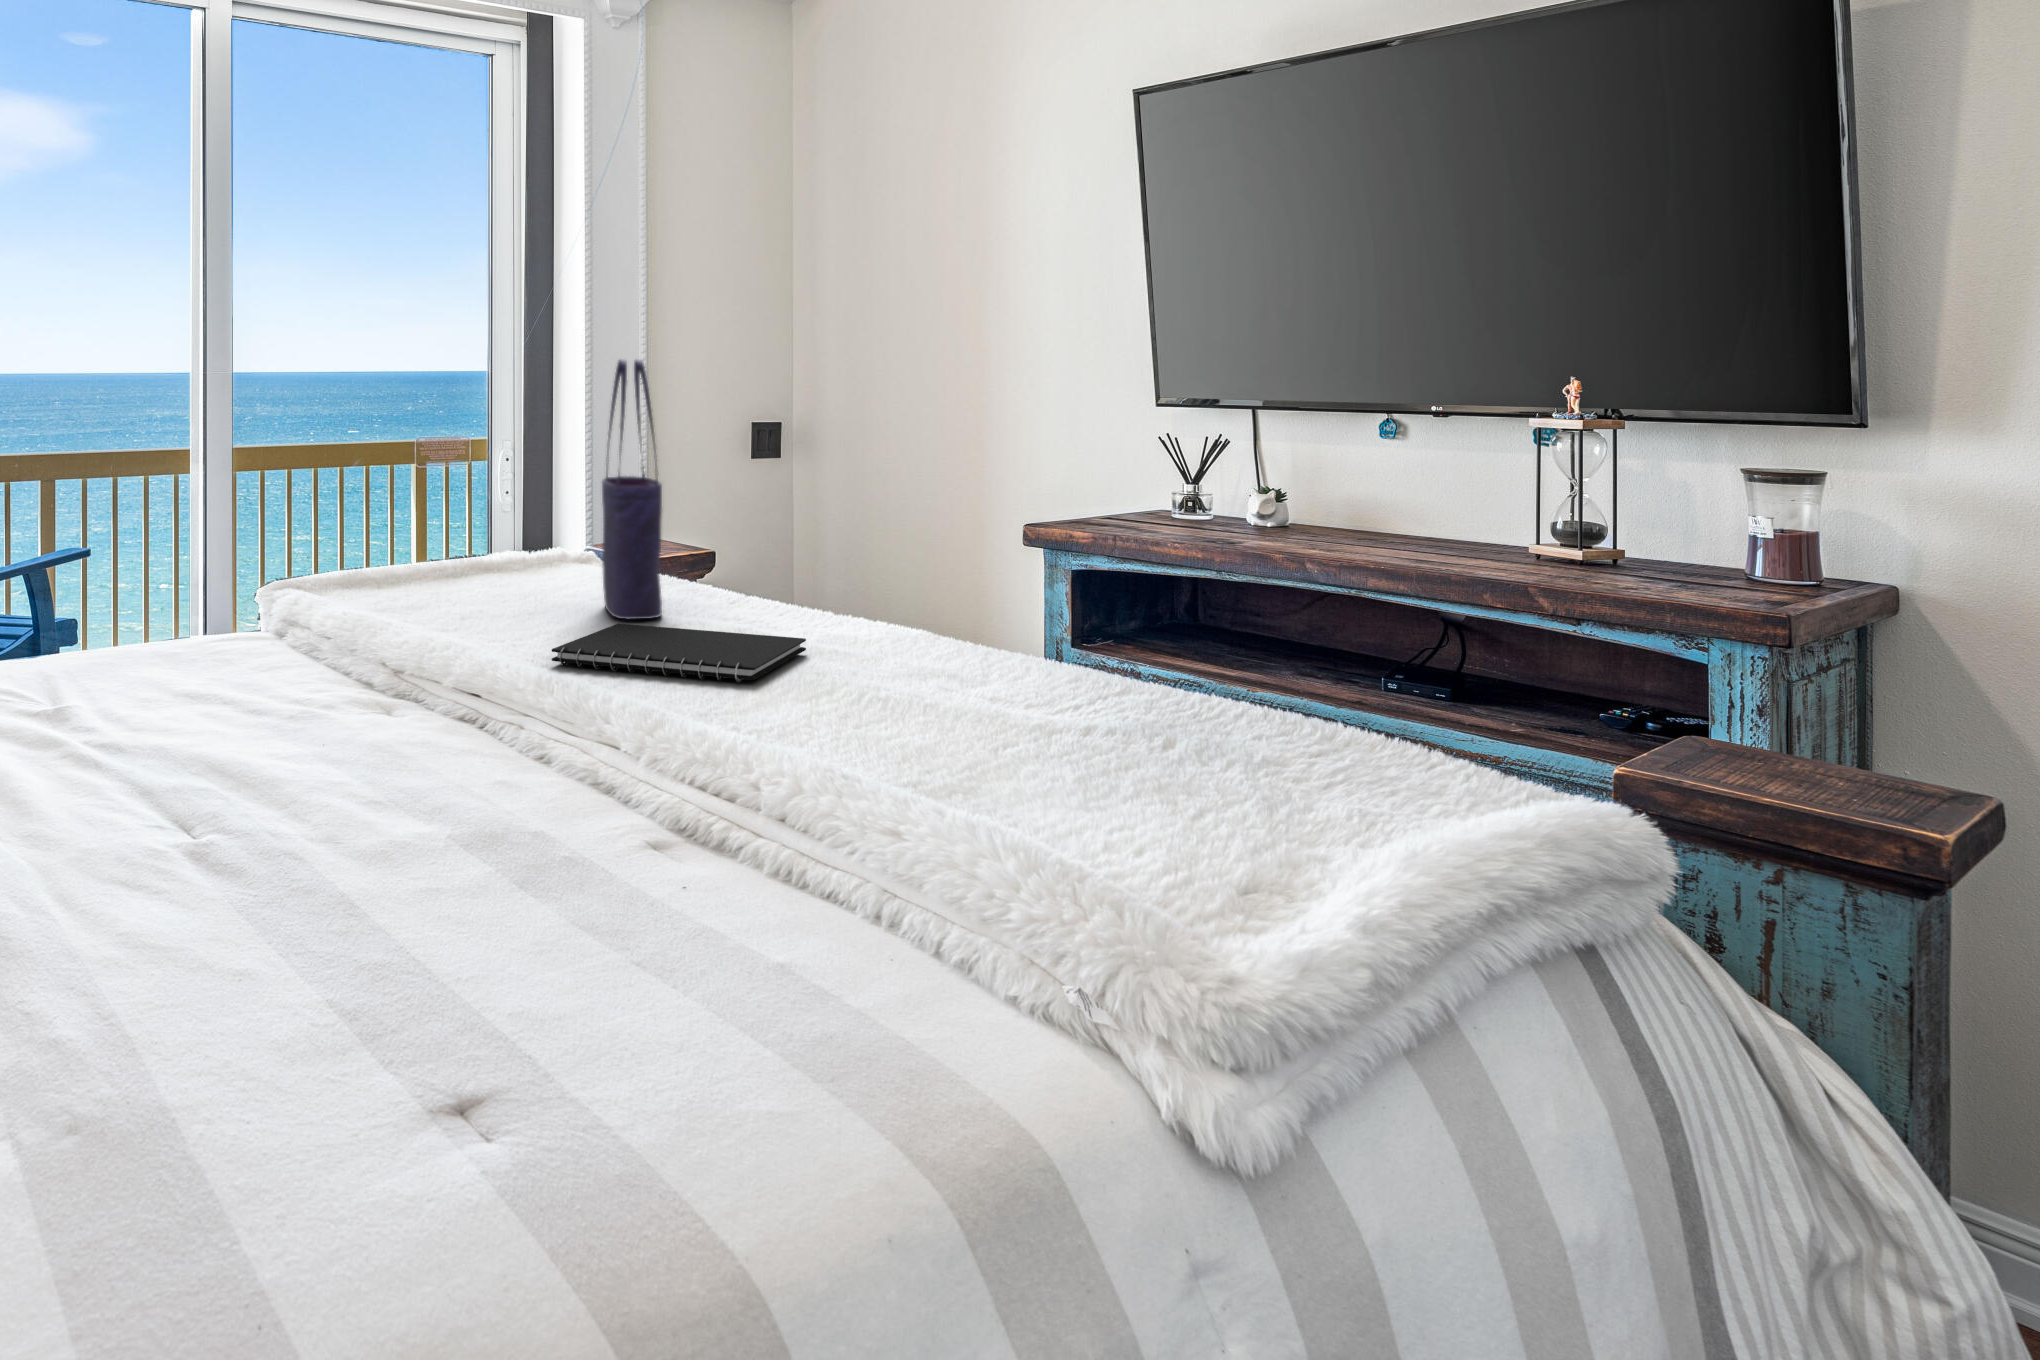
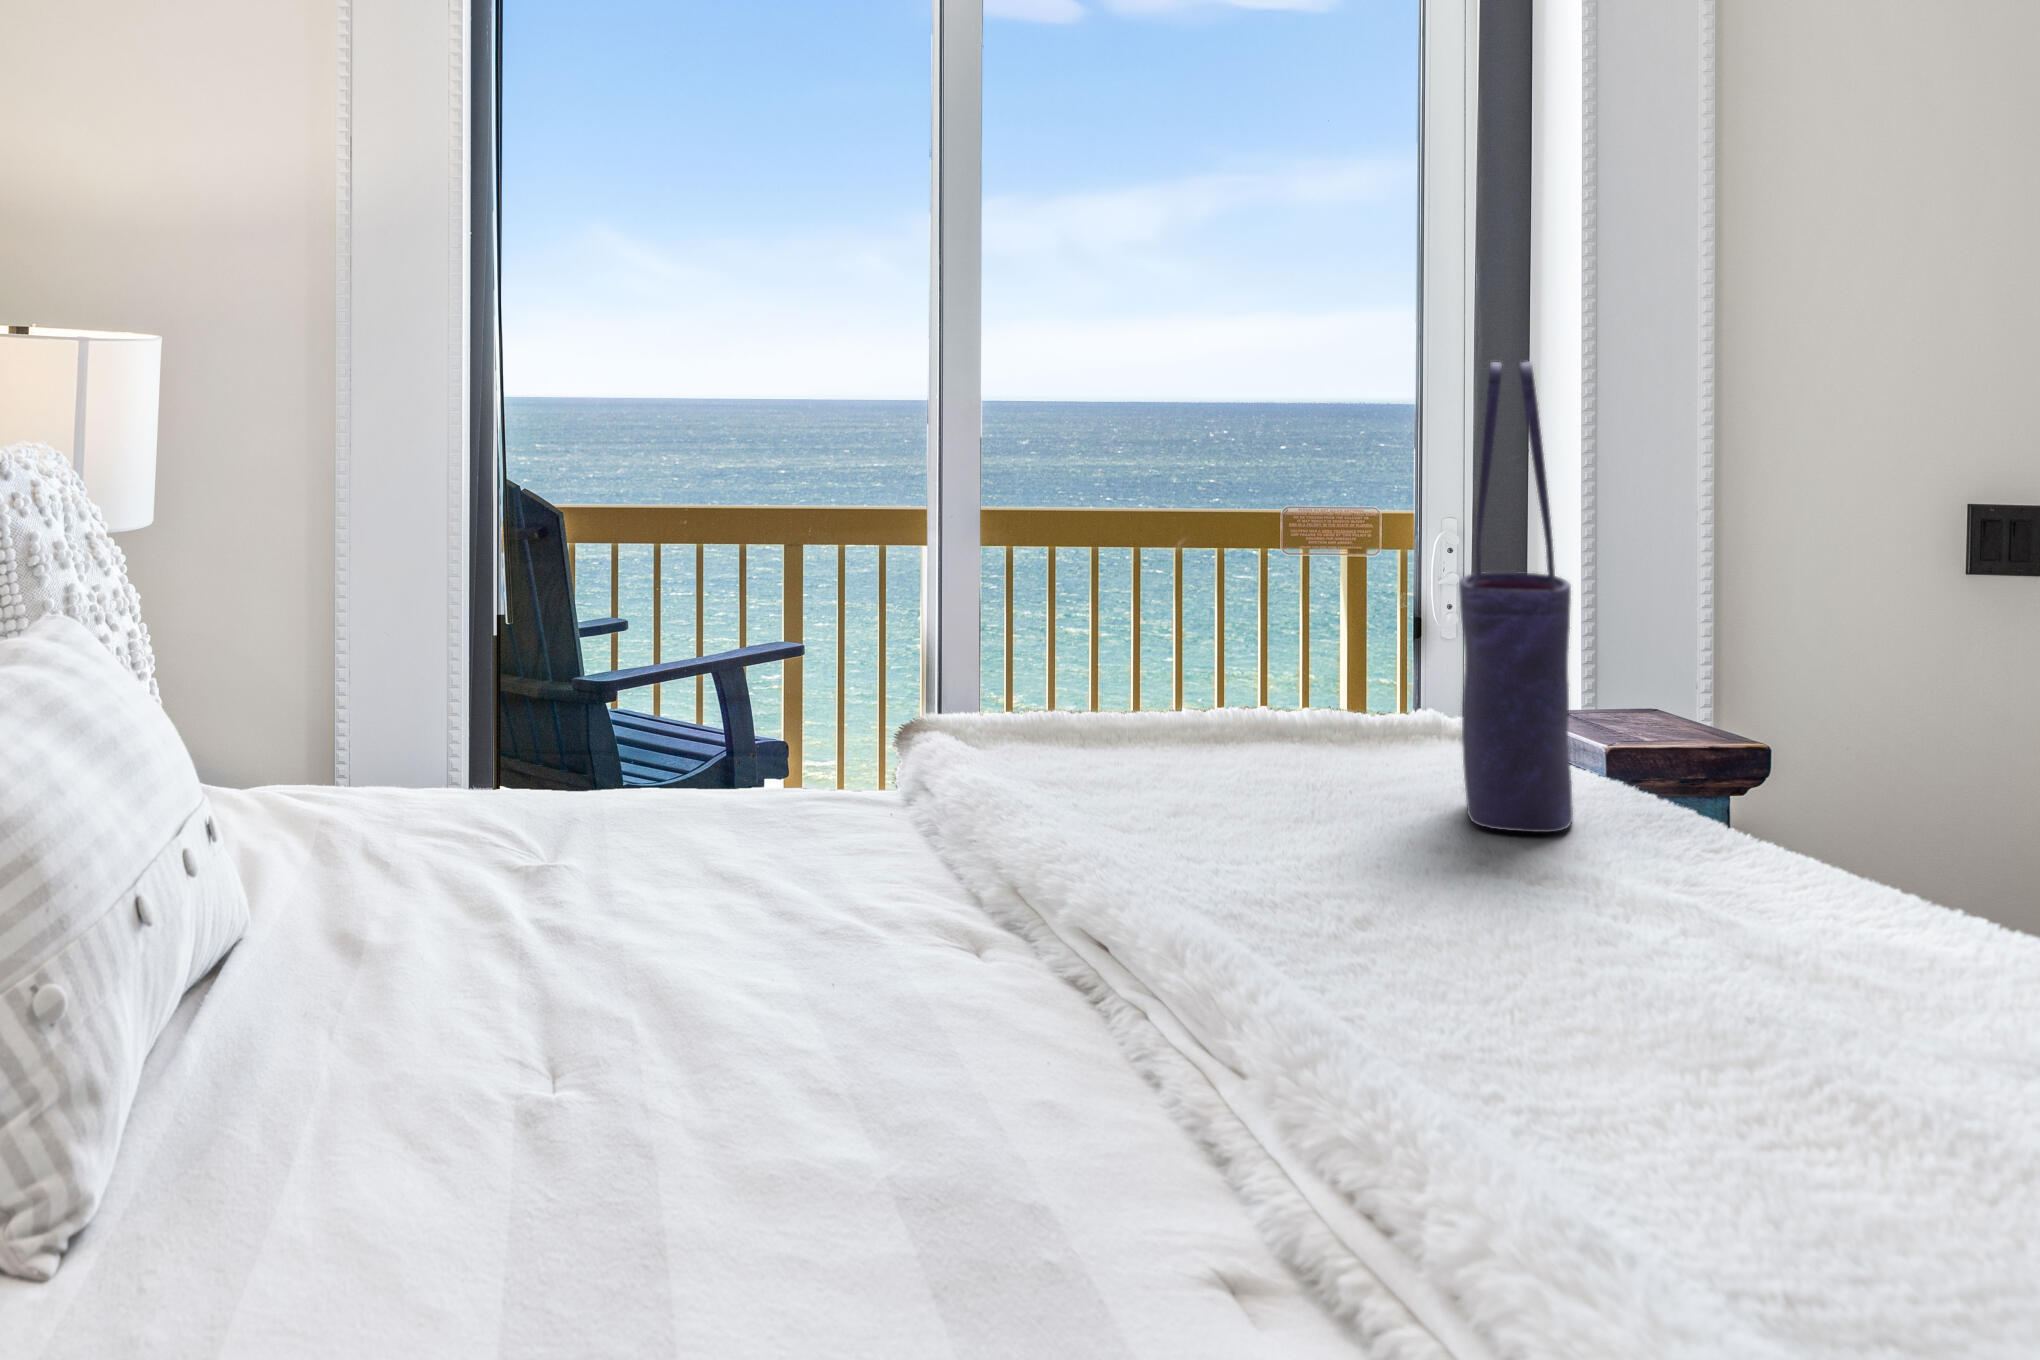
notebook: present [552,623,806,682] -> none [1290,834,1819,971]

